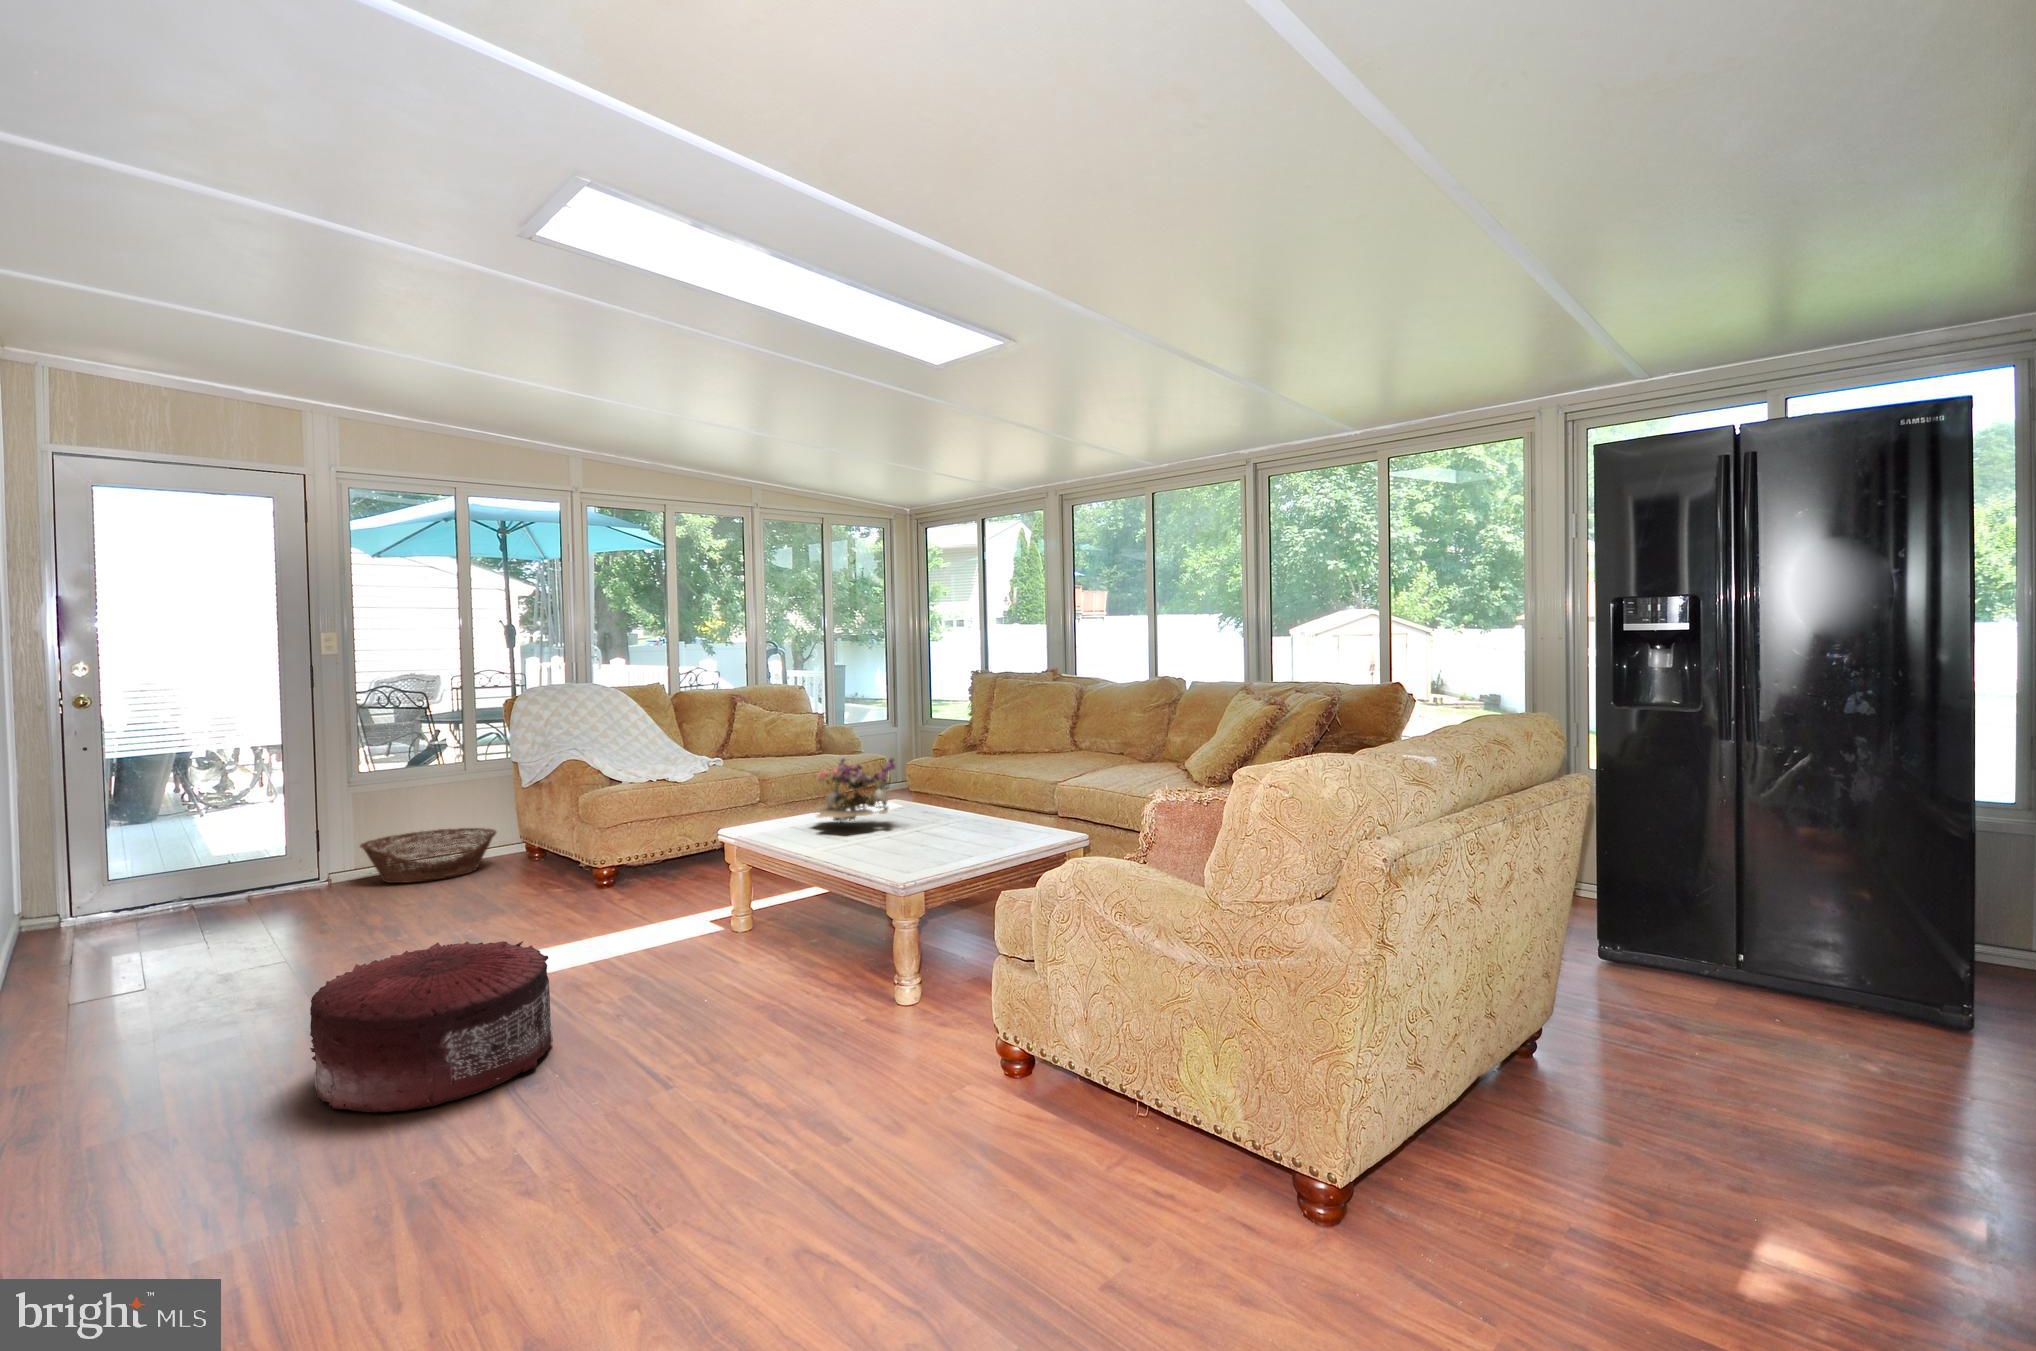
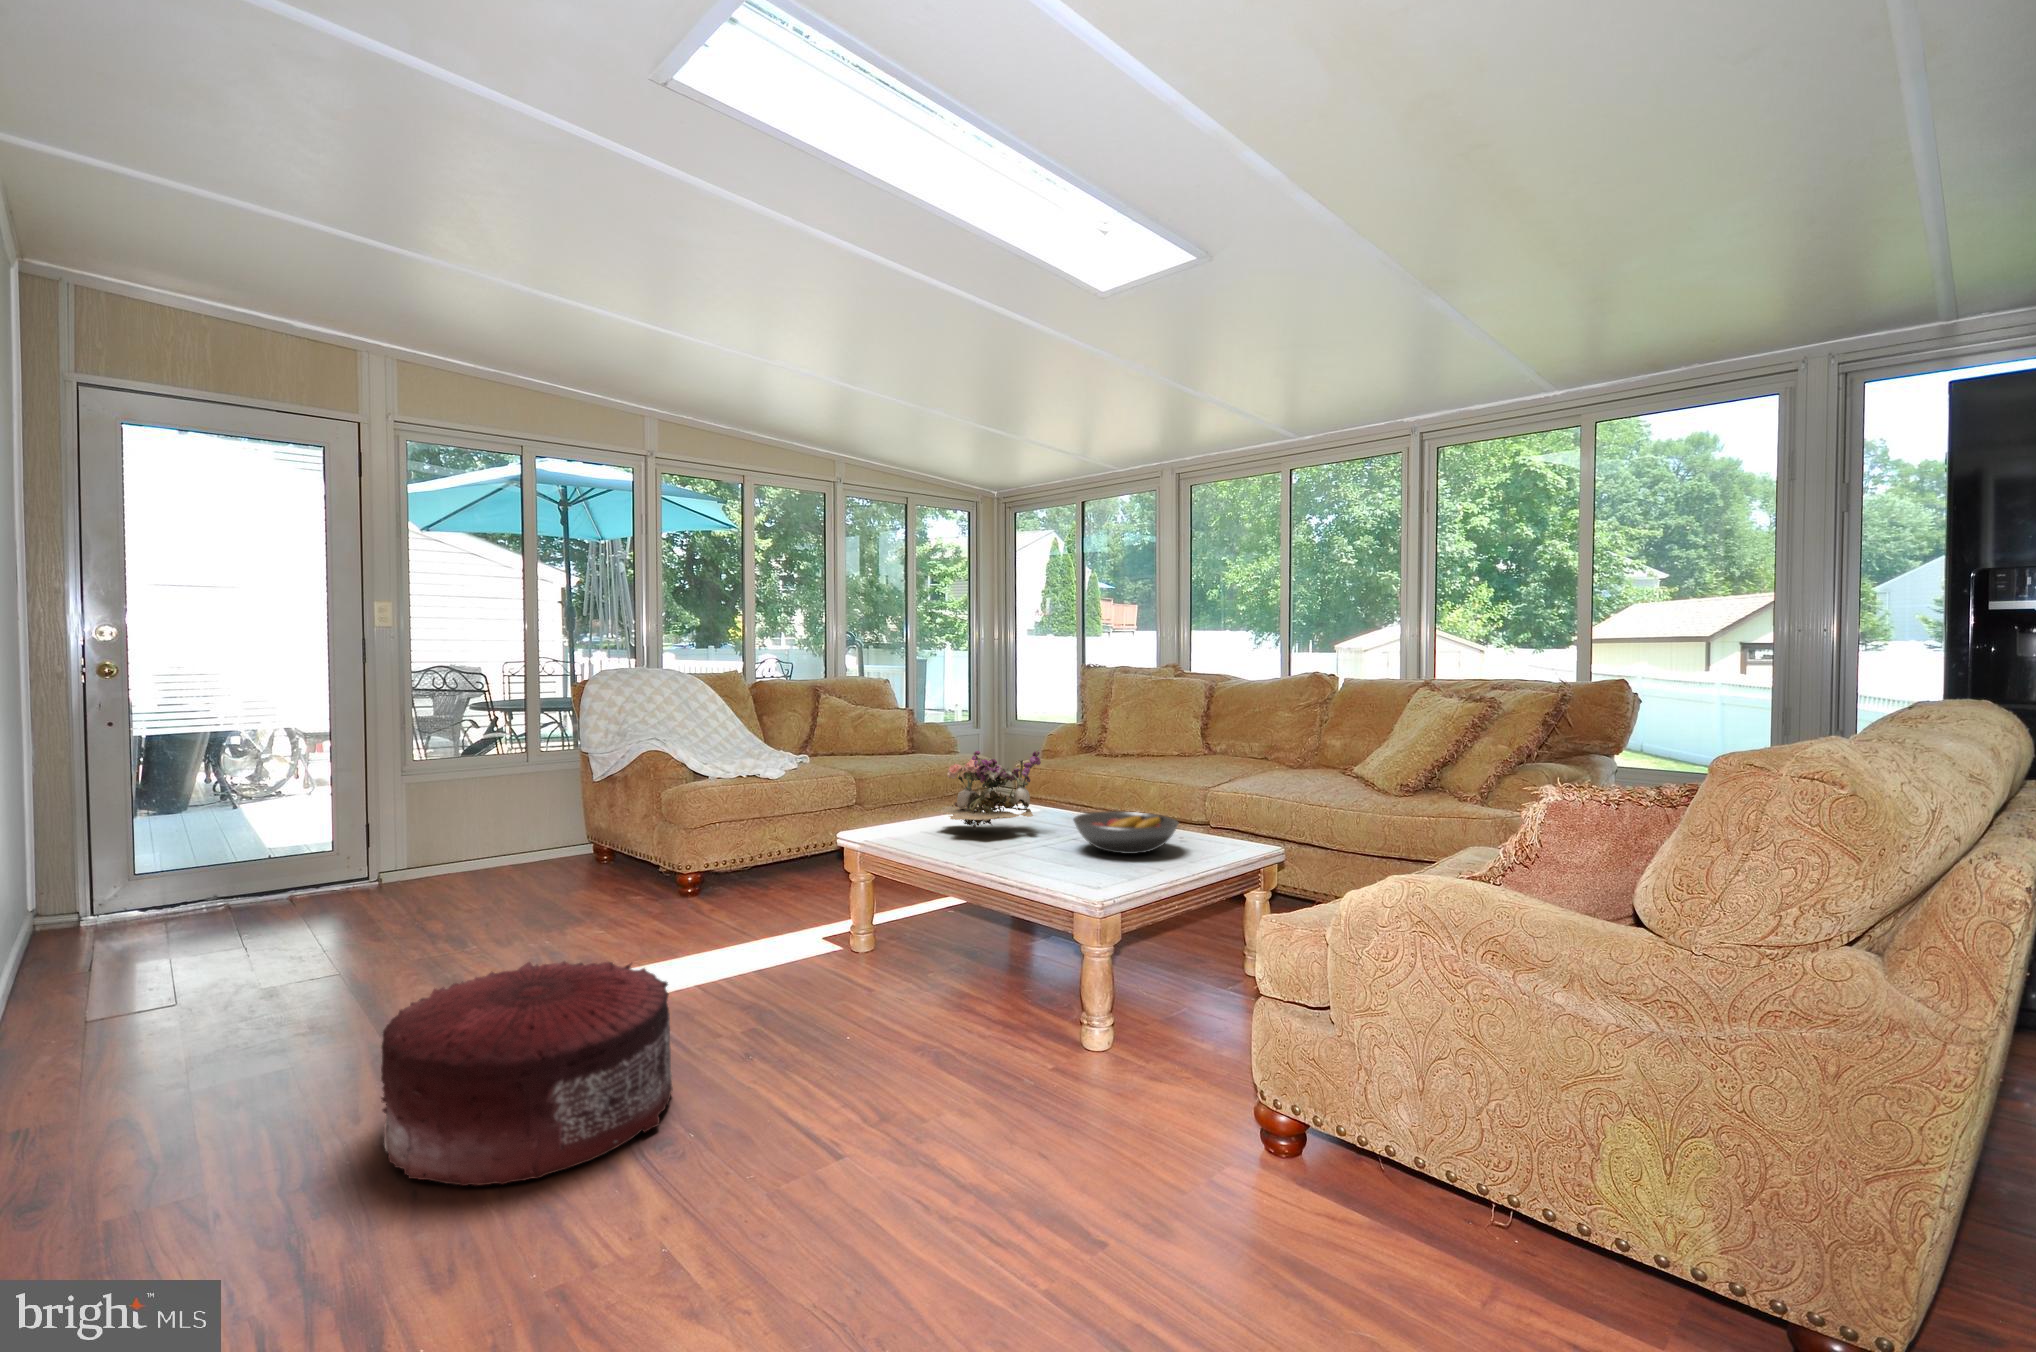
fruit bowl: none [912,808,1000,844] -> present [1073,811,1179,854]
basket: present [360,828,497,883] -> none [410,827,561,888]

